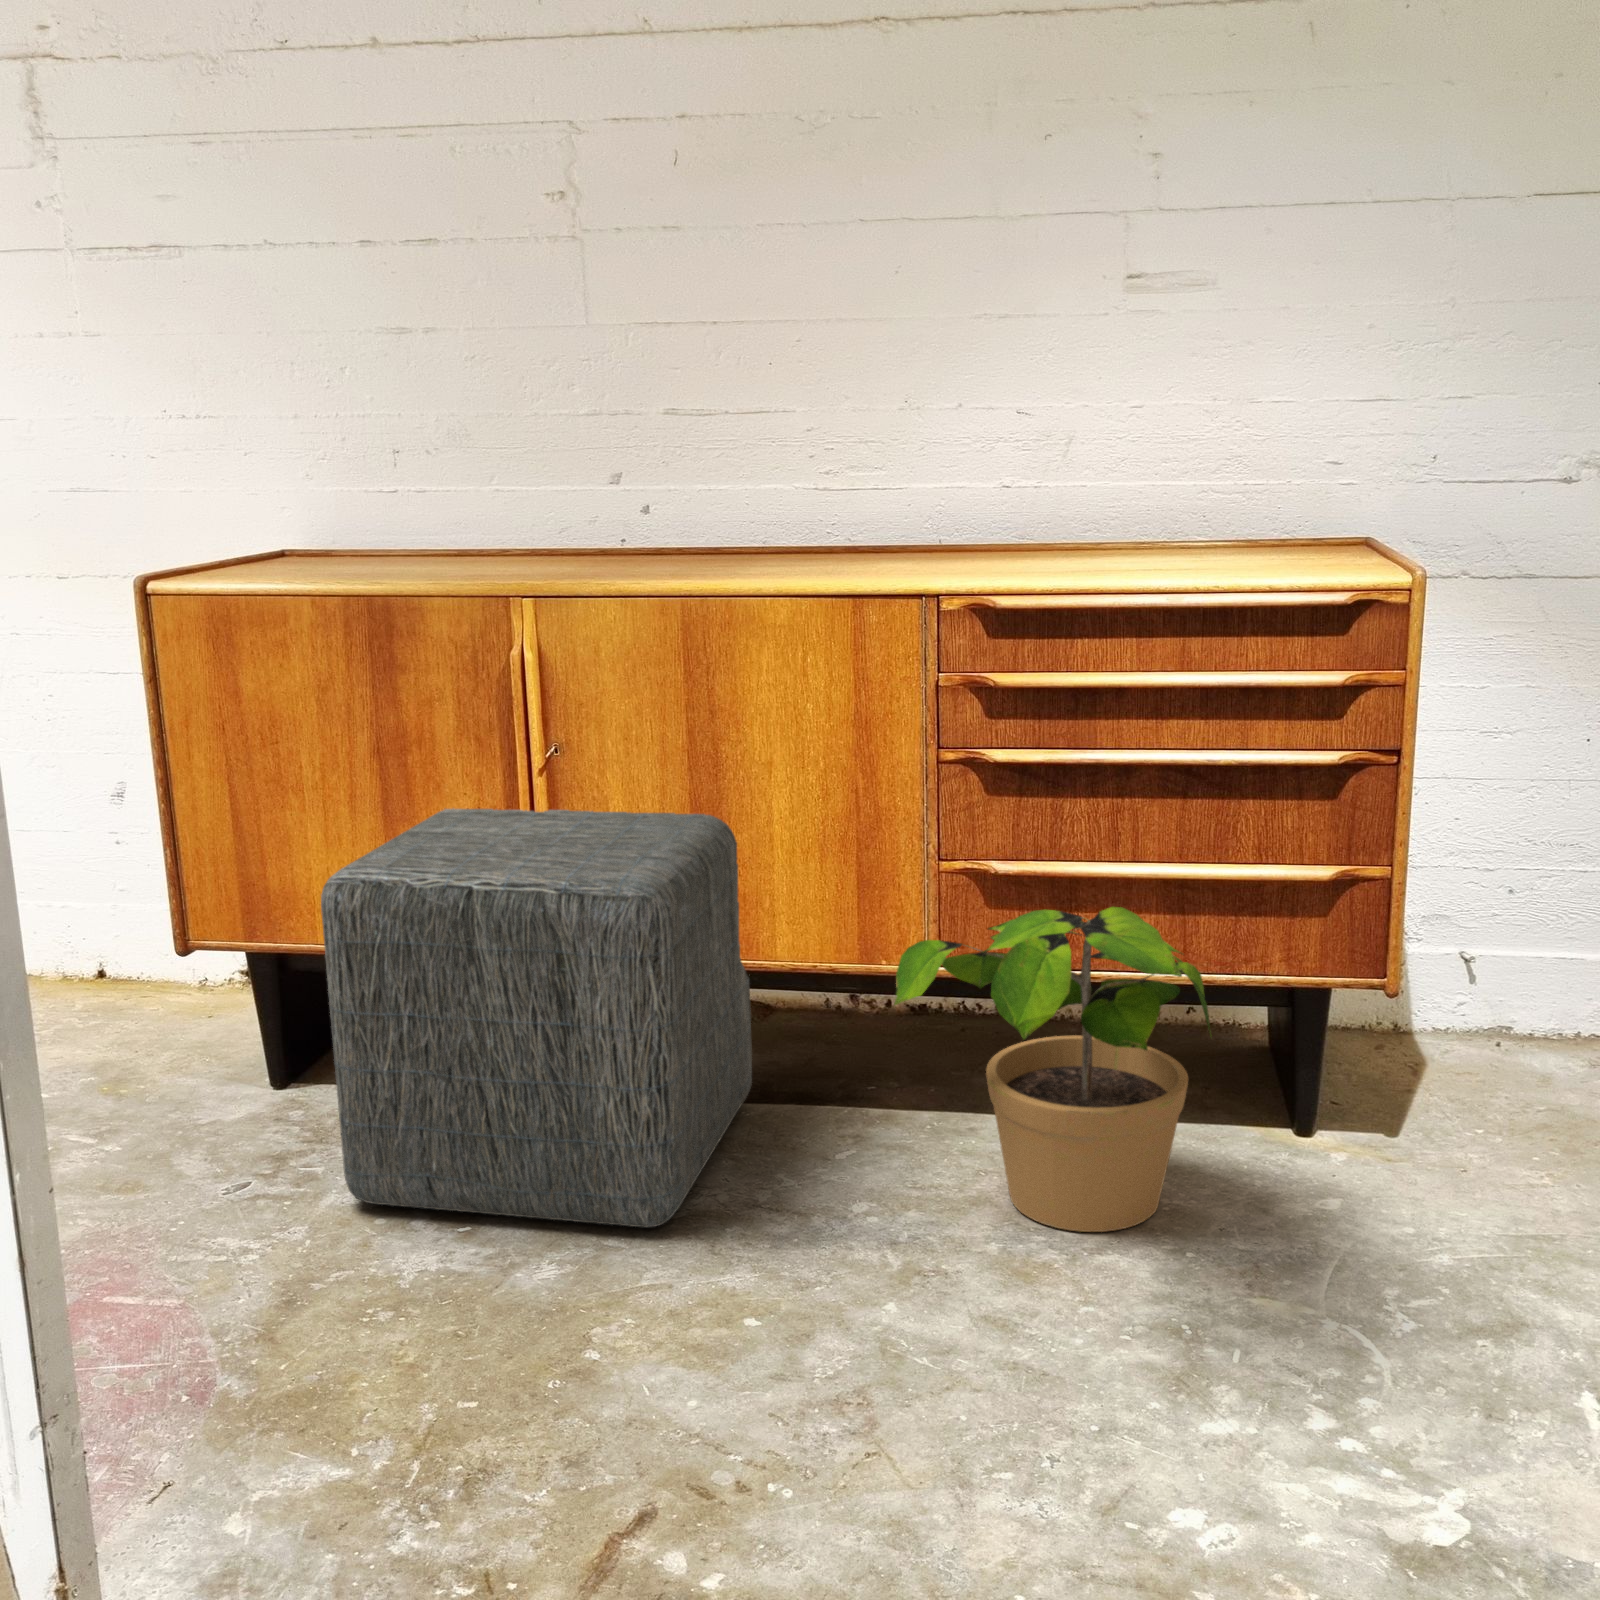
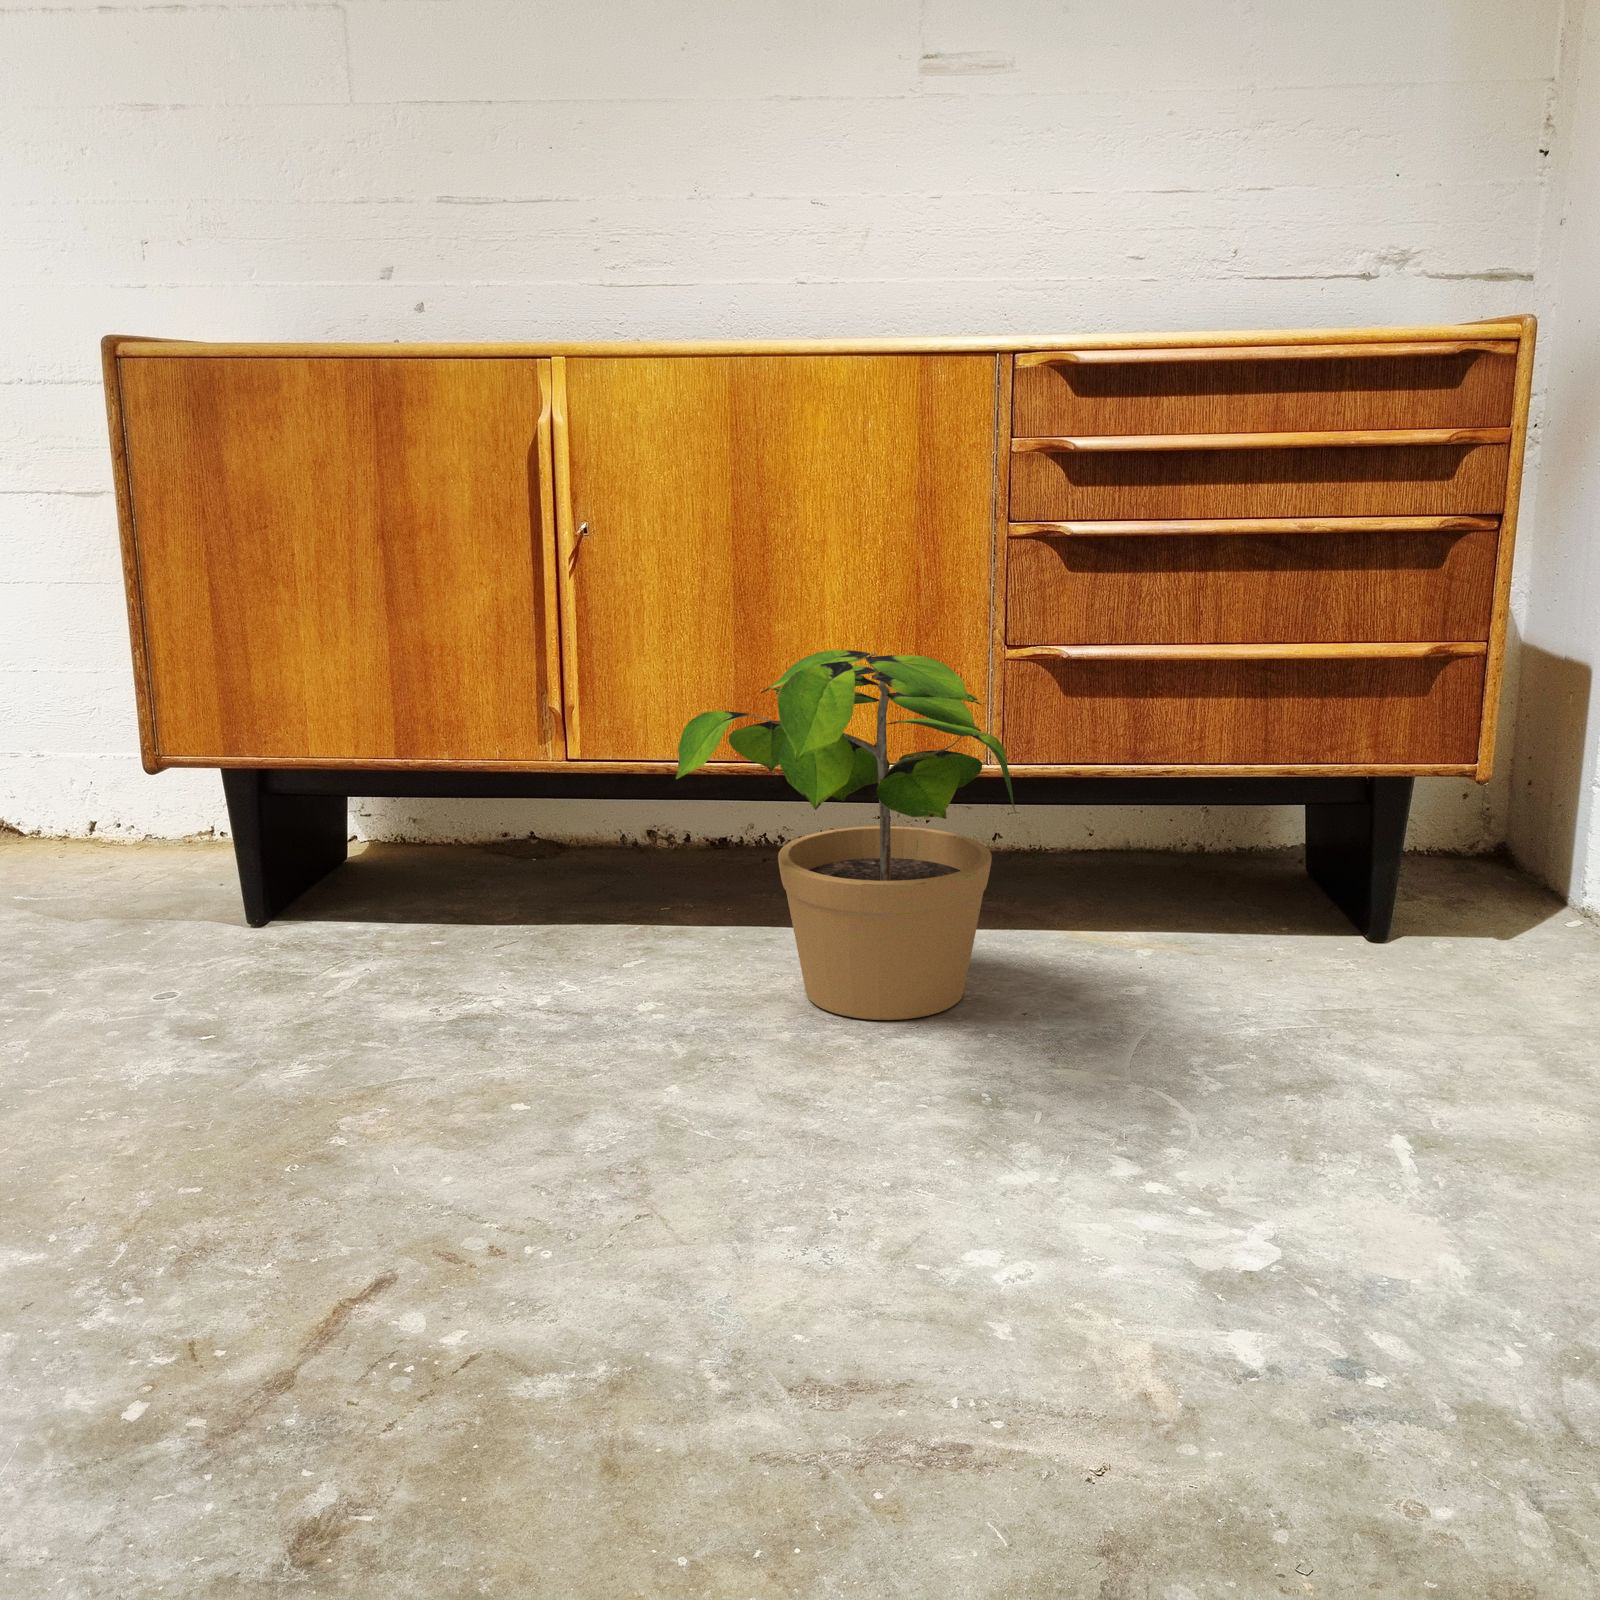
ottoman: present [321,809,752,1227] -> none [33,592,534,1029]

